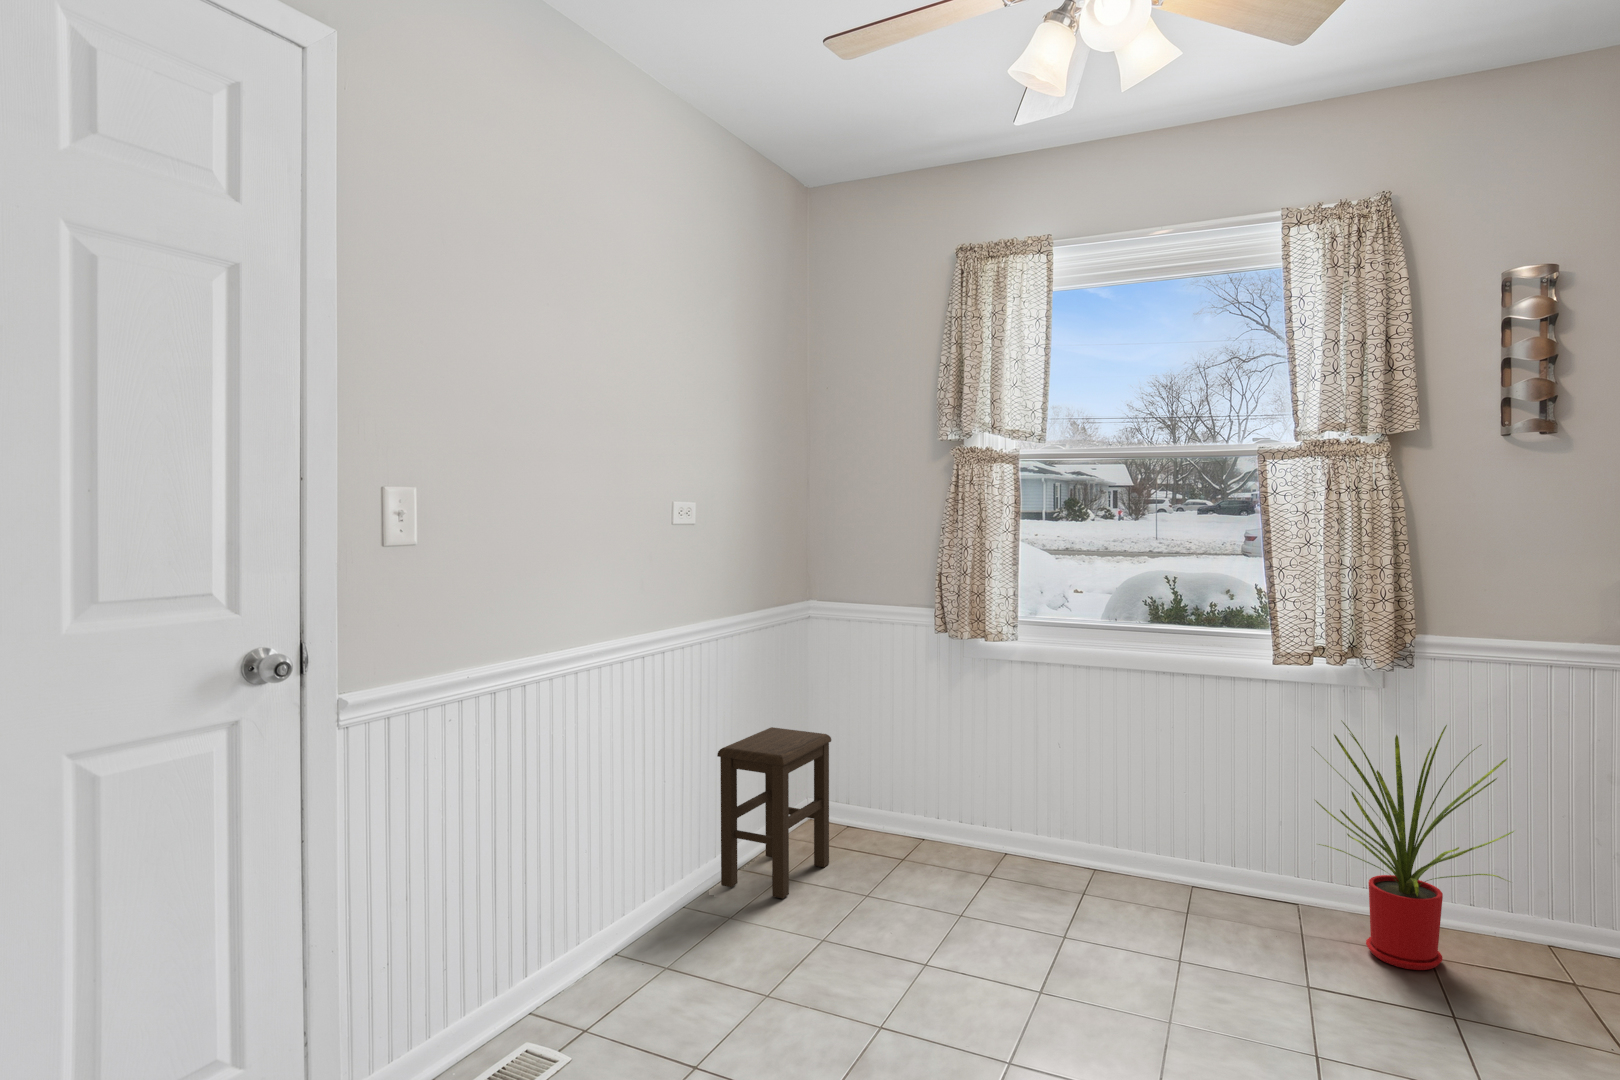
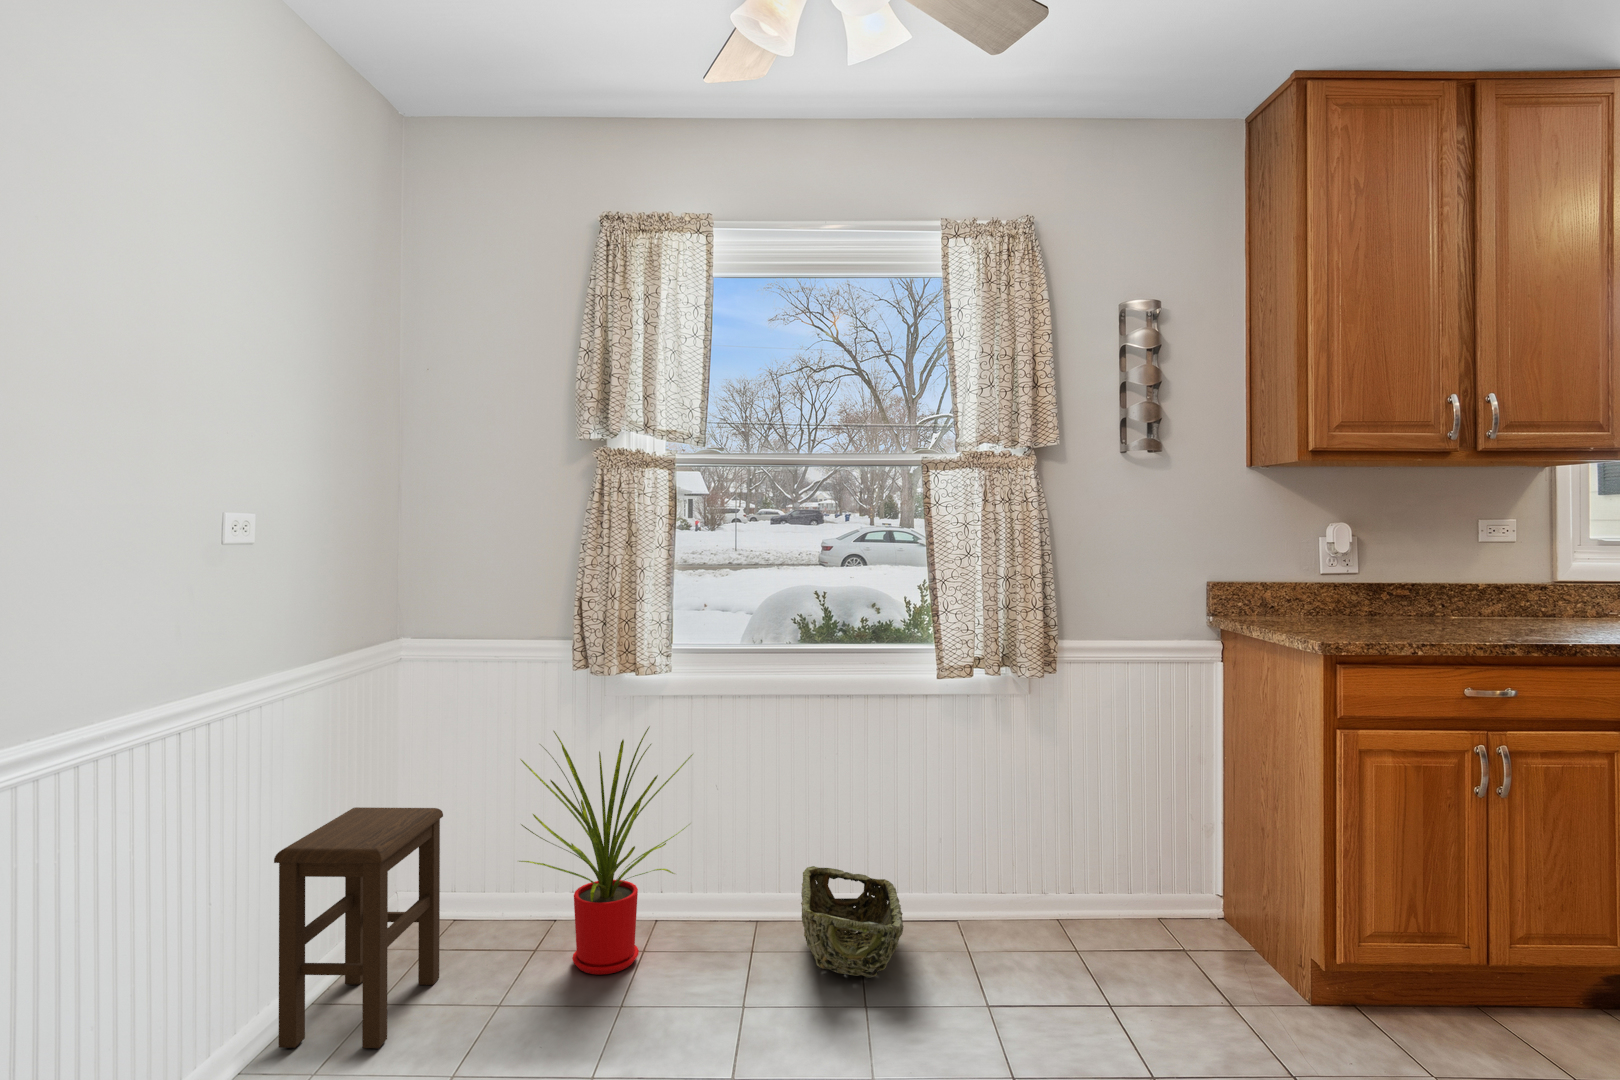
house plant: present [1314,720,1514,970] -> present [519,726,693,975]
woven basket: none [1118,827,1223,929] -> present [801,866,904,978]

